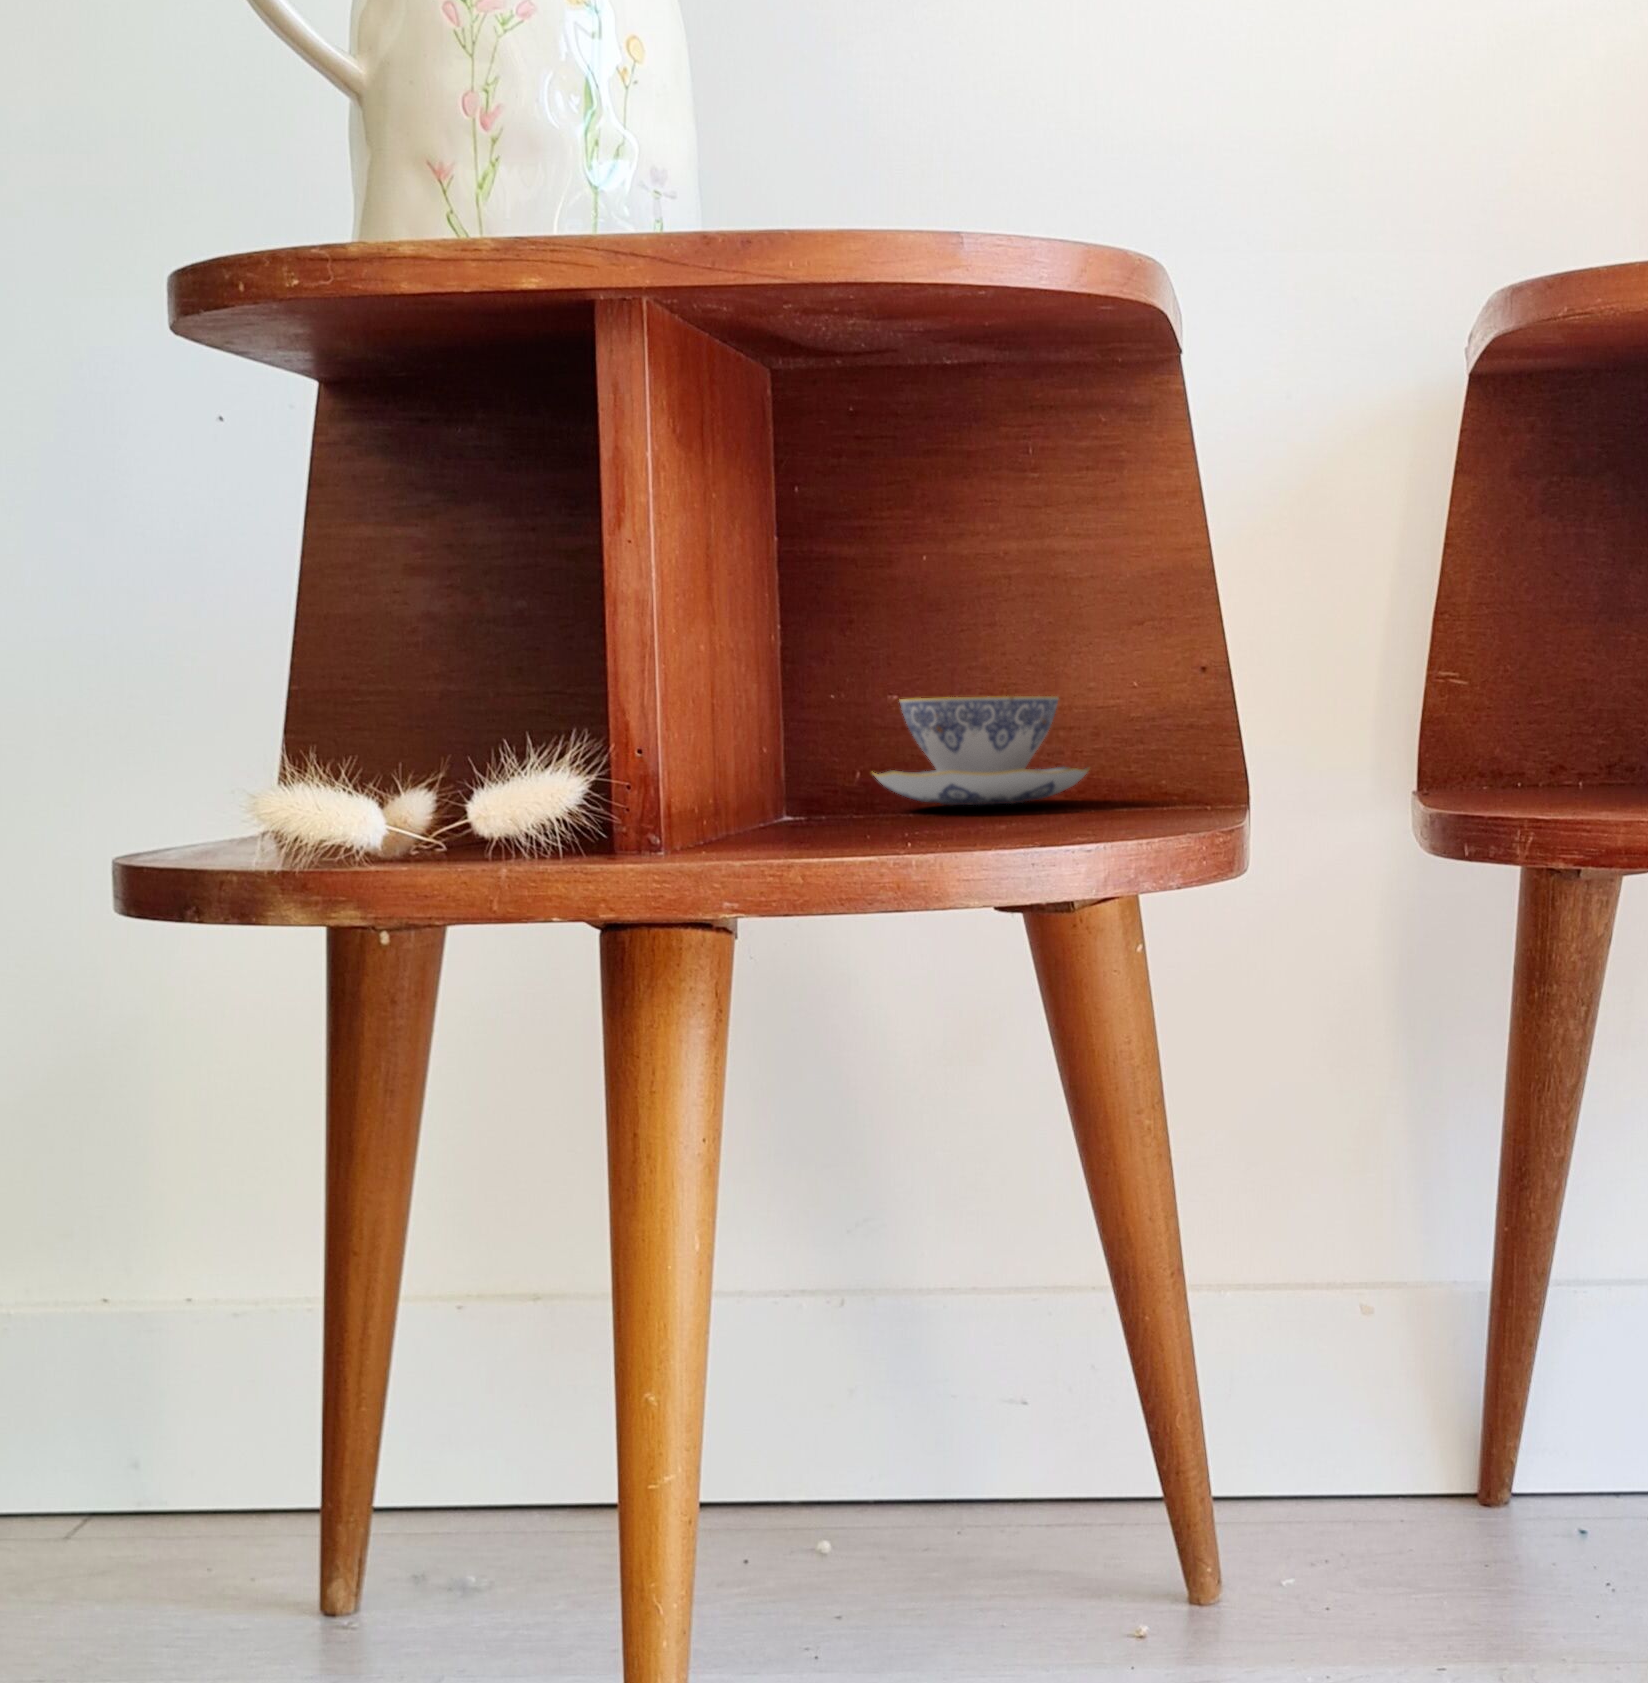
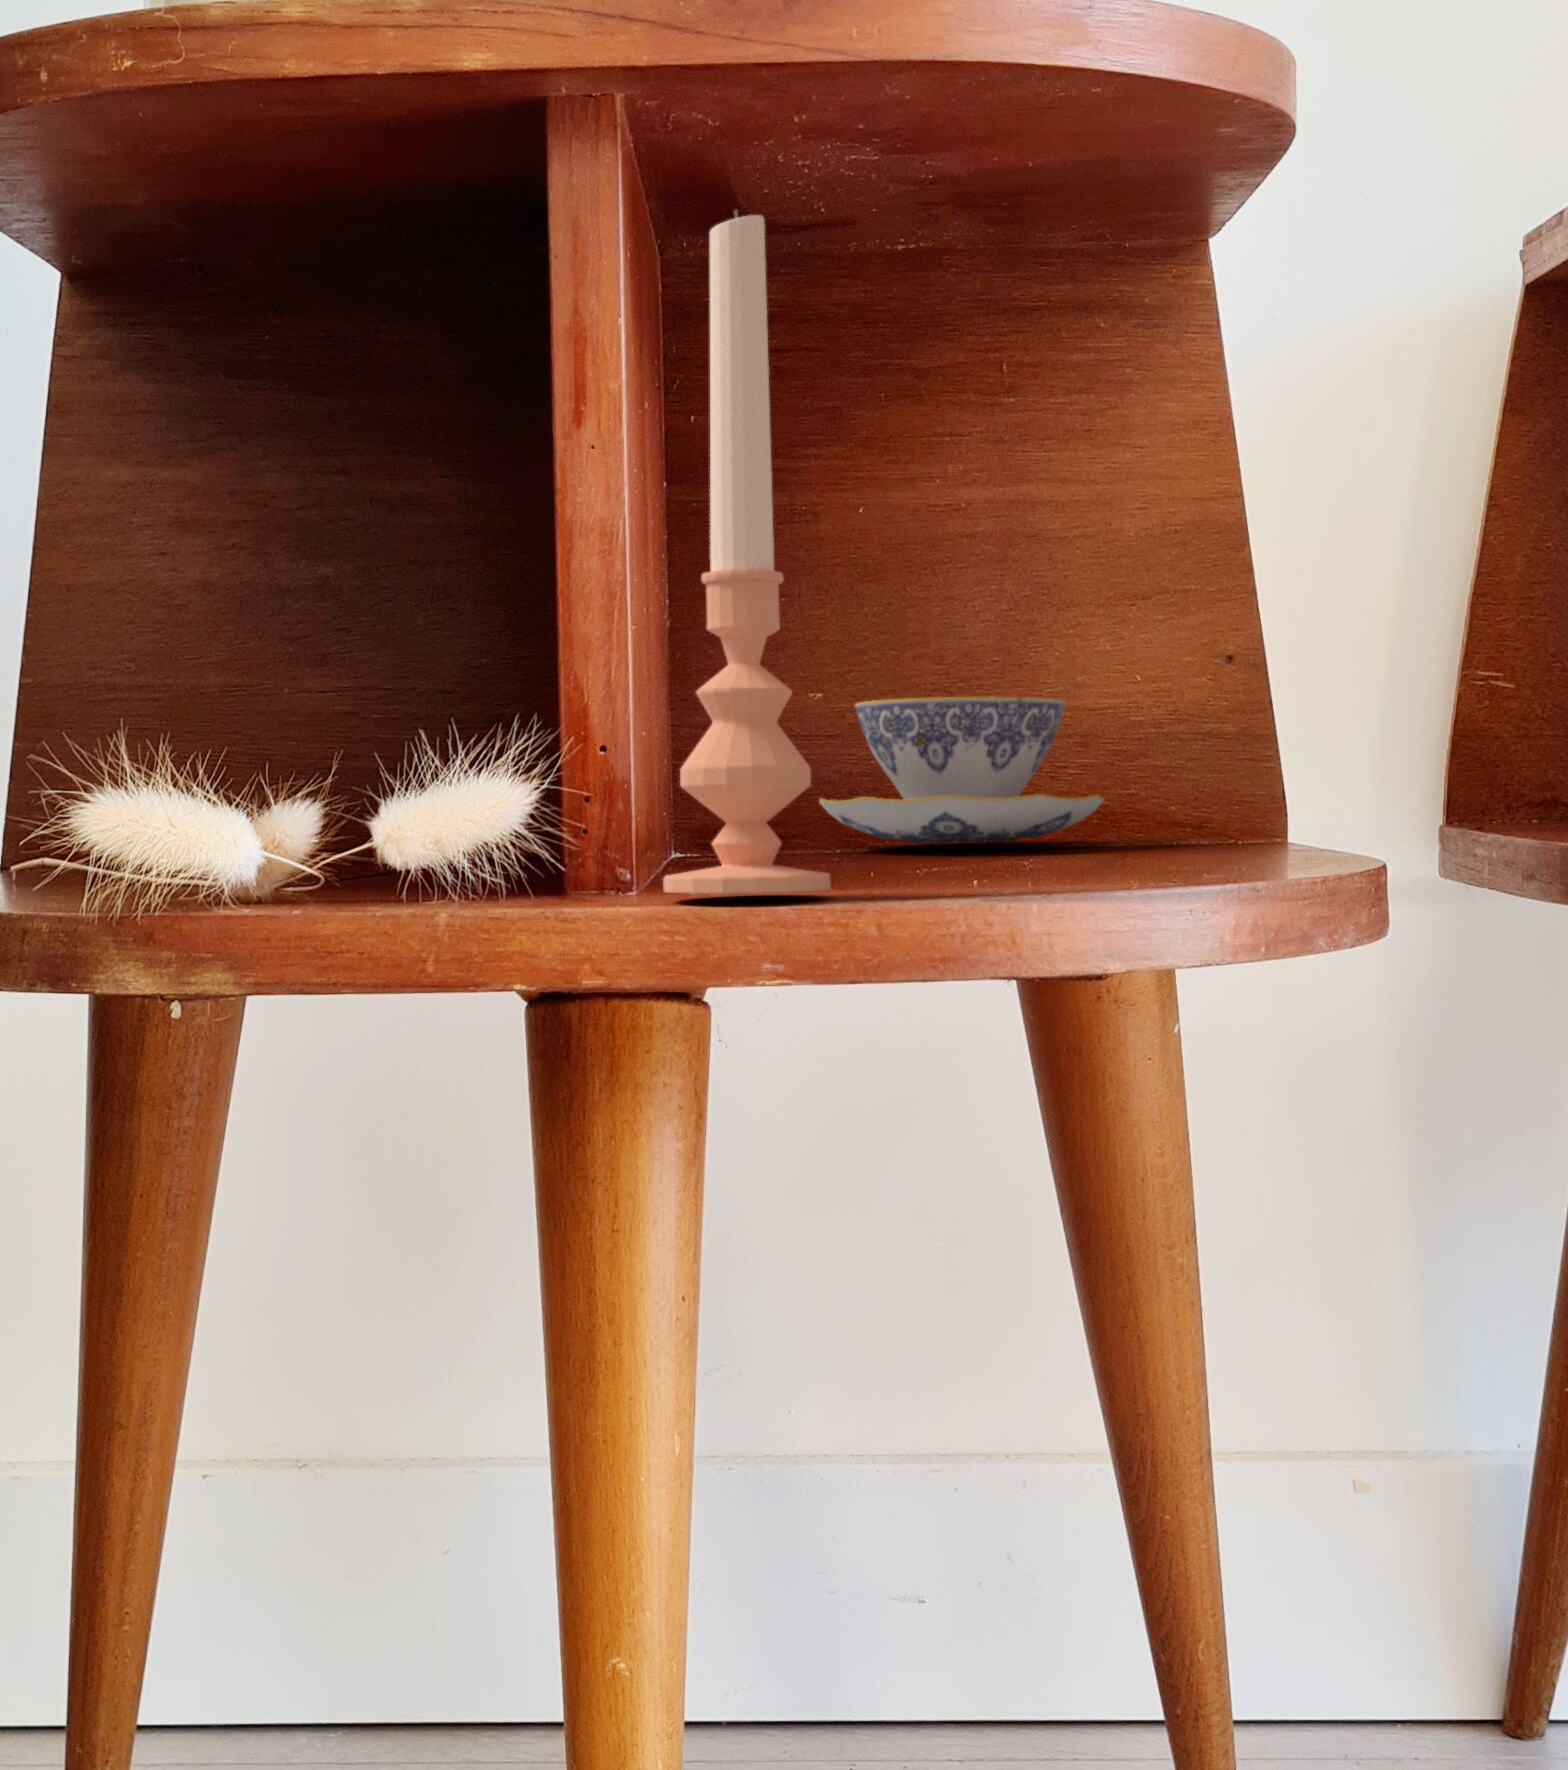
candle: none [662,388,780,856] -> present [663,210,831,894]

